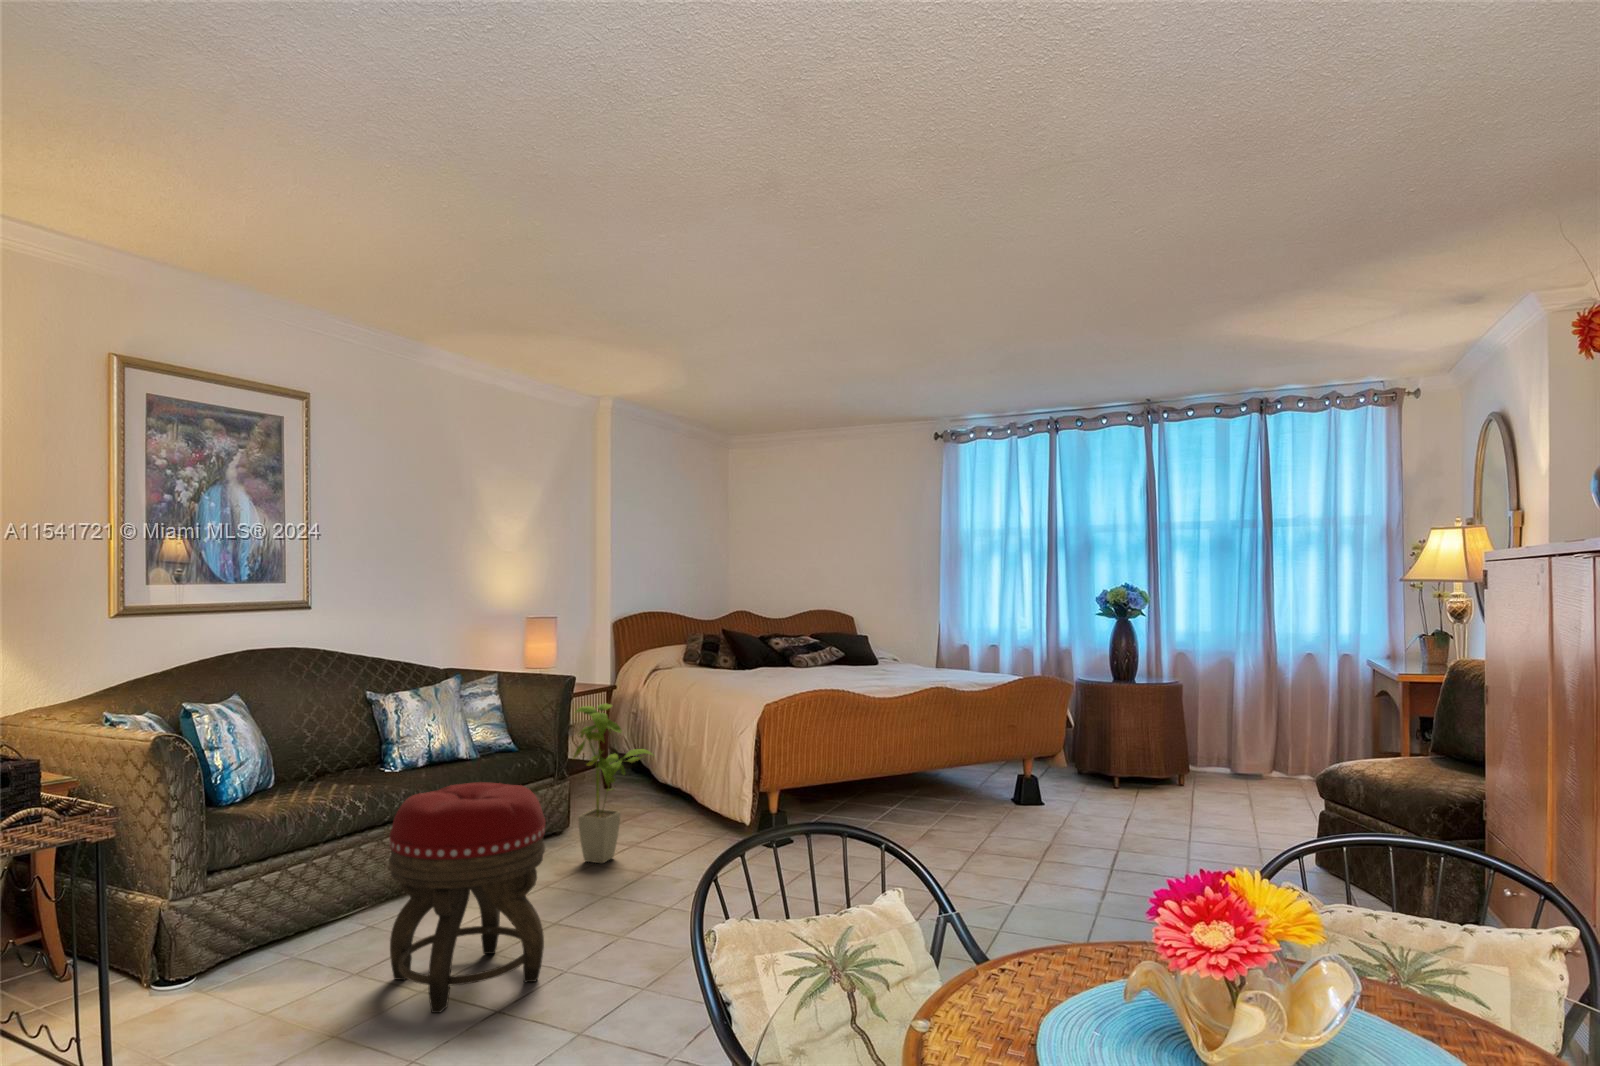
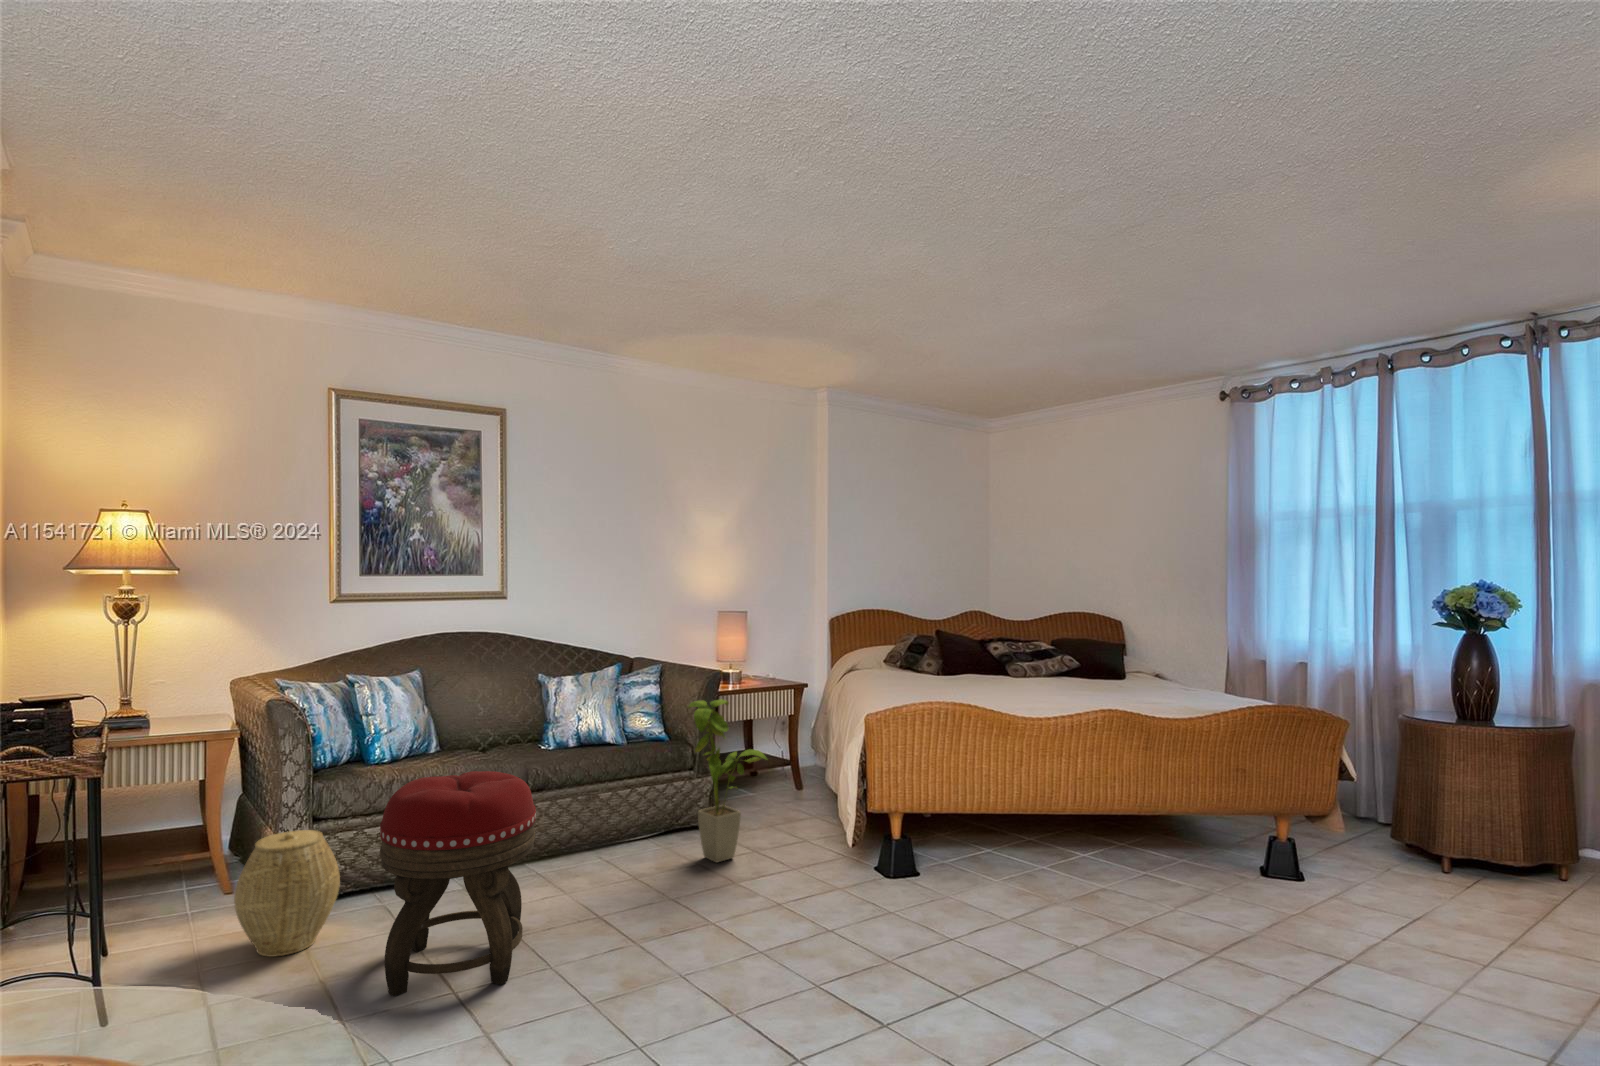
woven basket: none [175,875,296,1022] -> present [234,830,340,957]

